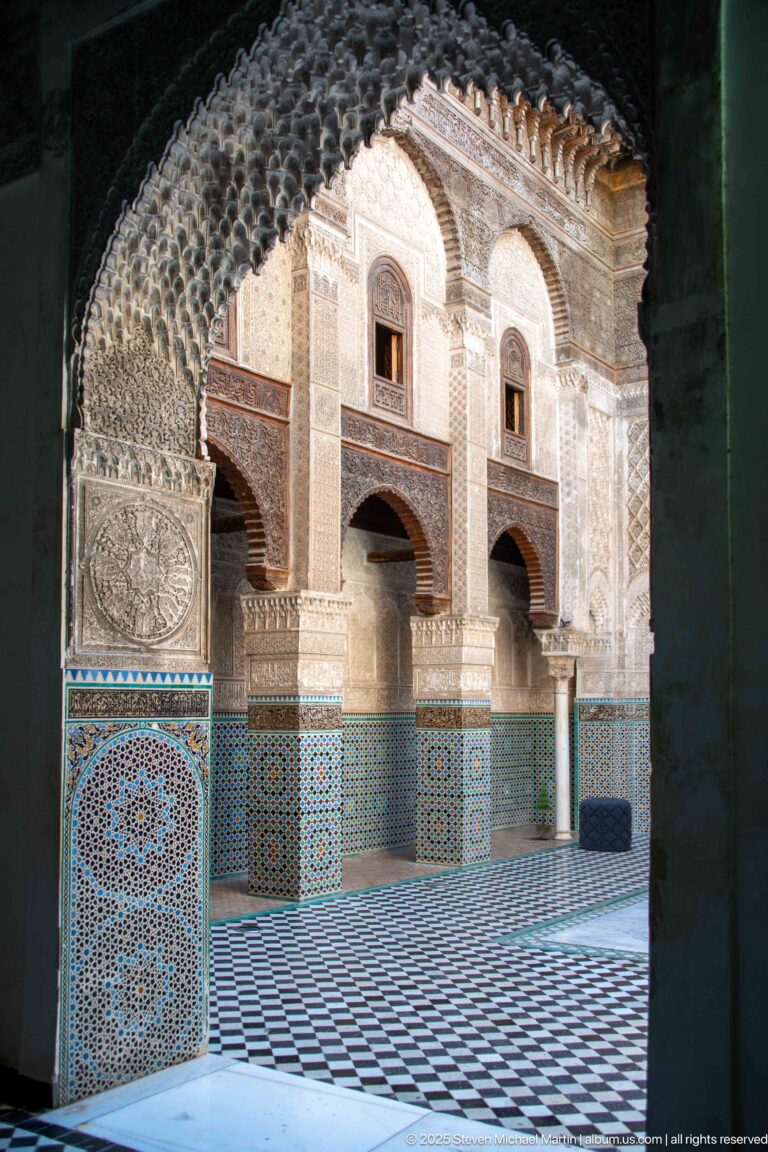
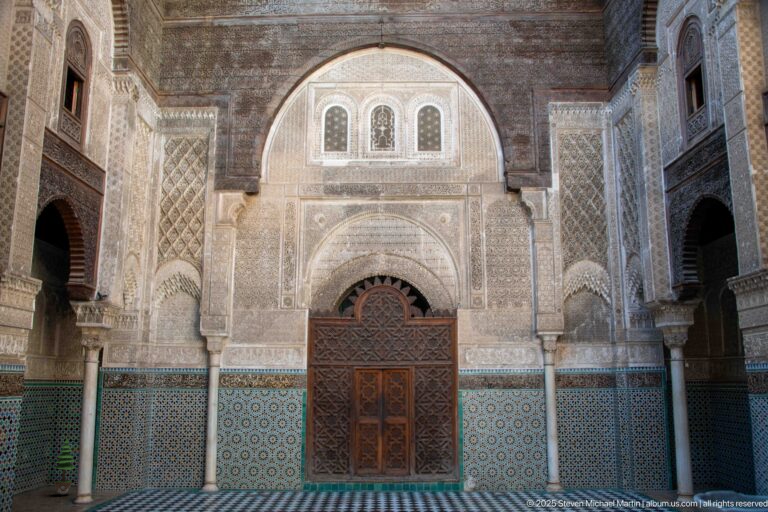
pouf: present [579,797,632,851] -> none [99,452,152,503]

